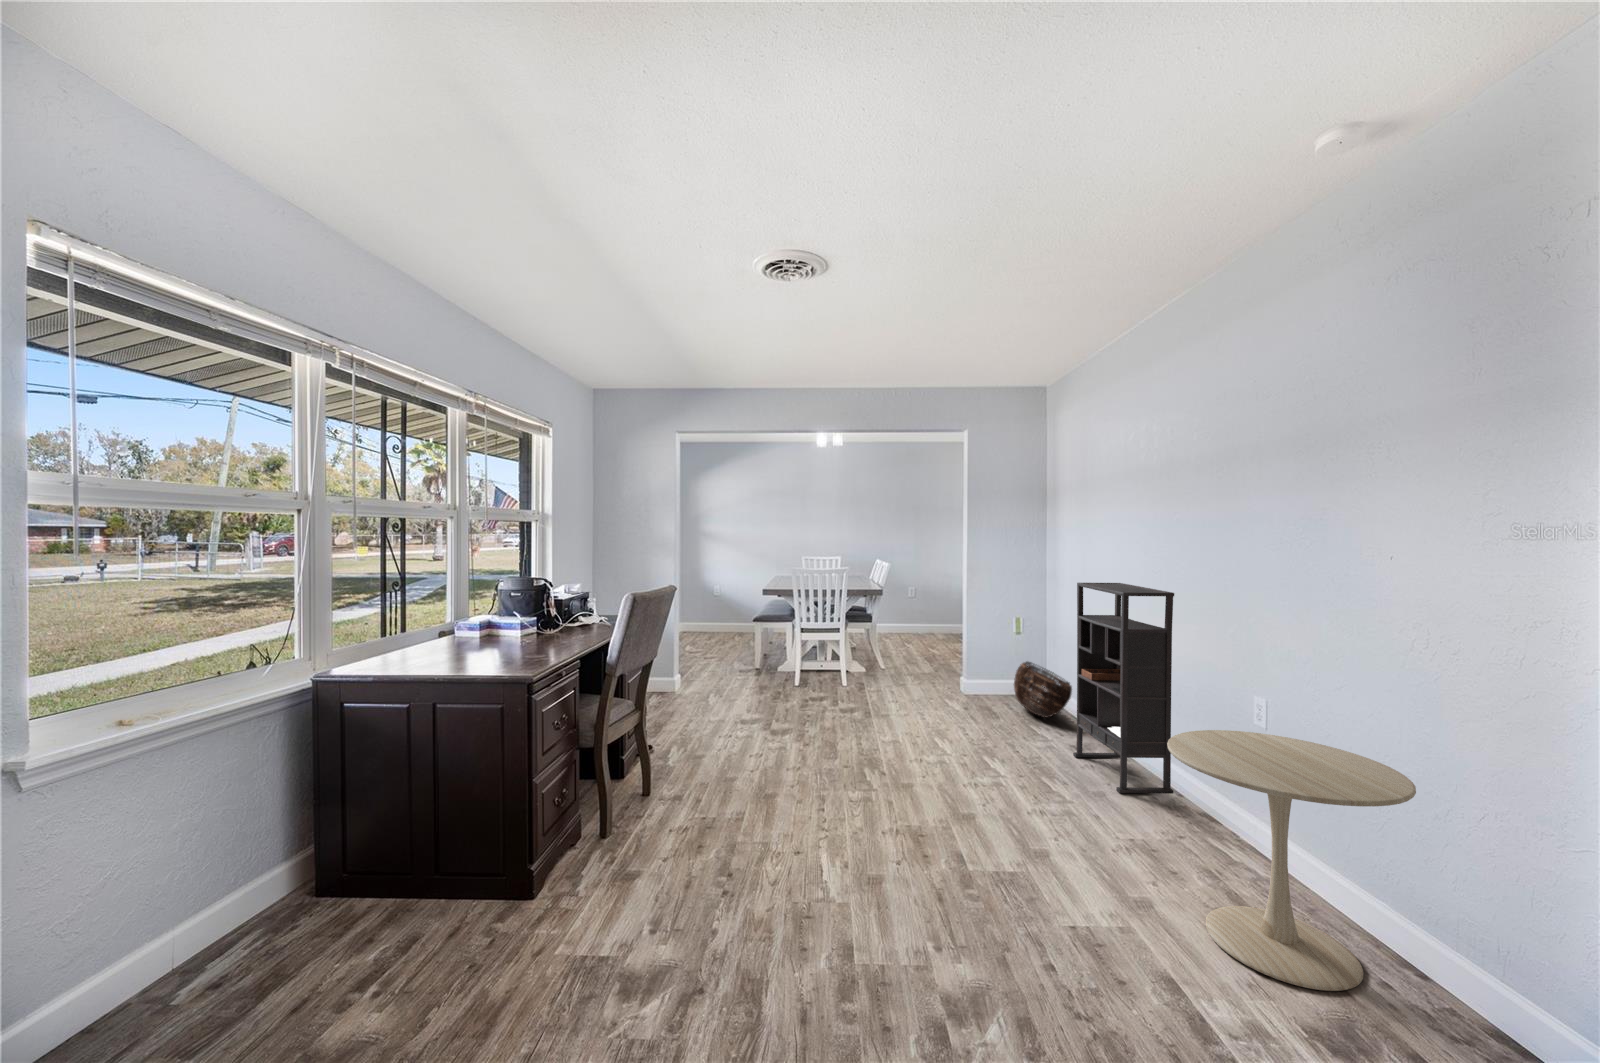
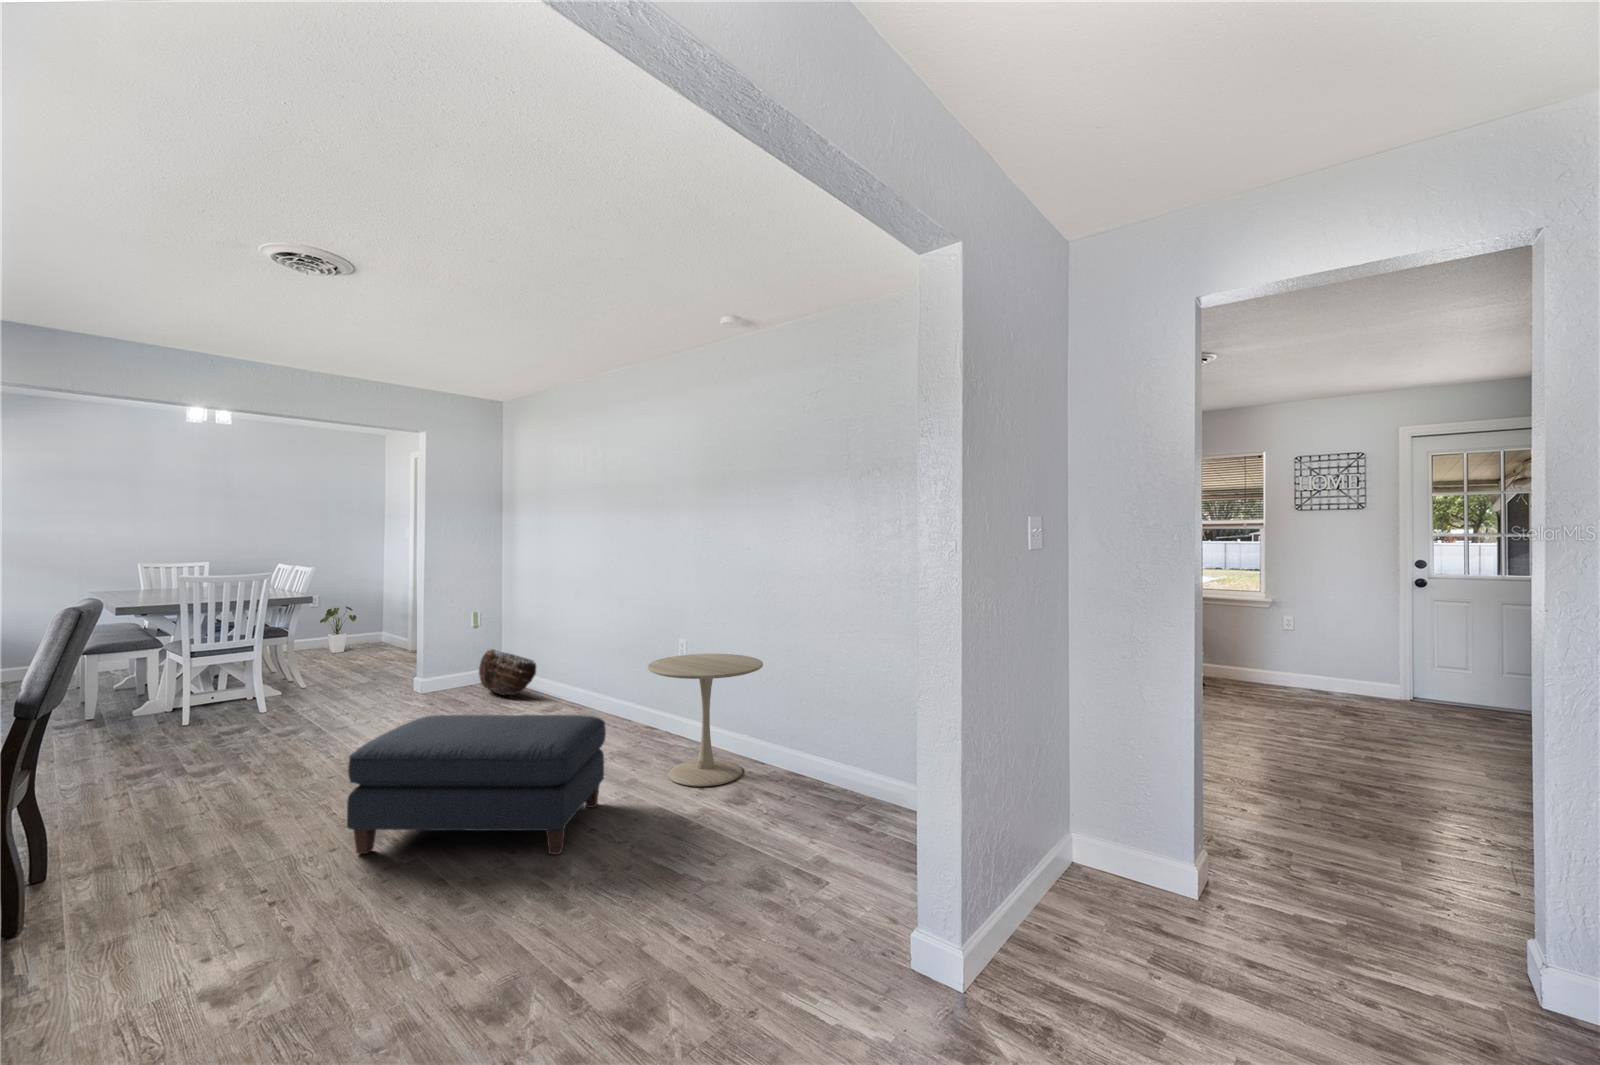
bookshelf: present [1073,583,1174,794] -> none [549,570,628,729]
house plant: none [914,598,939,639] -> present [320,606,356,653]
ottoman: none [801,736,1086,989] -> present [347,715,606,854]

